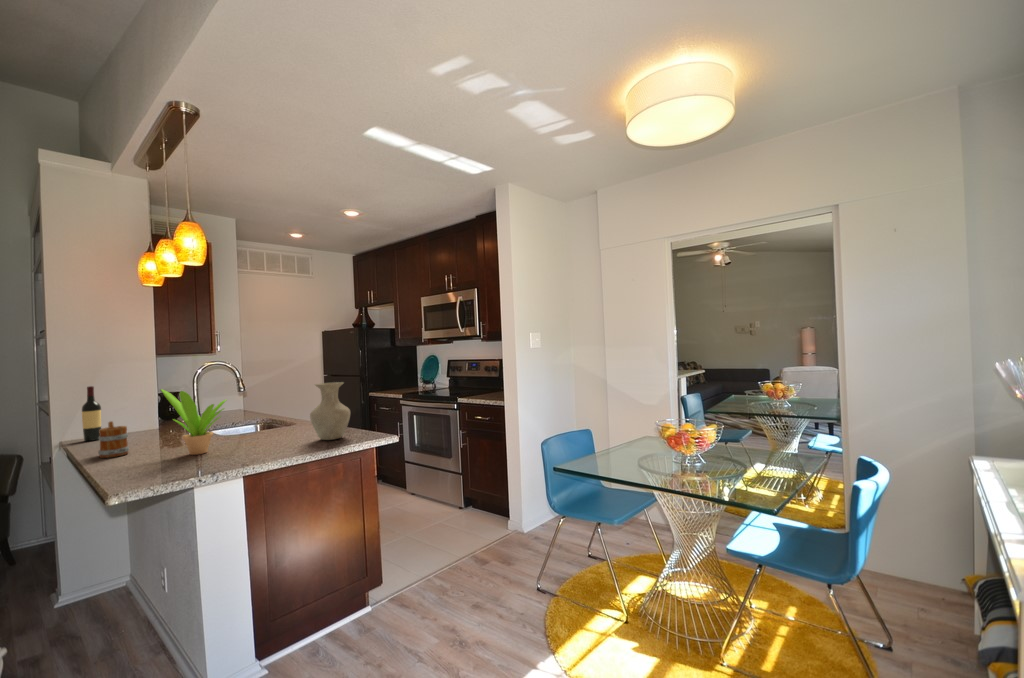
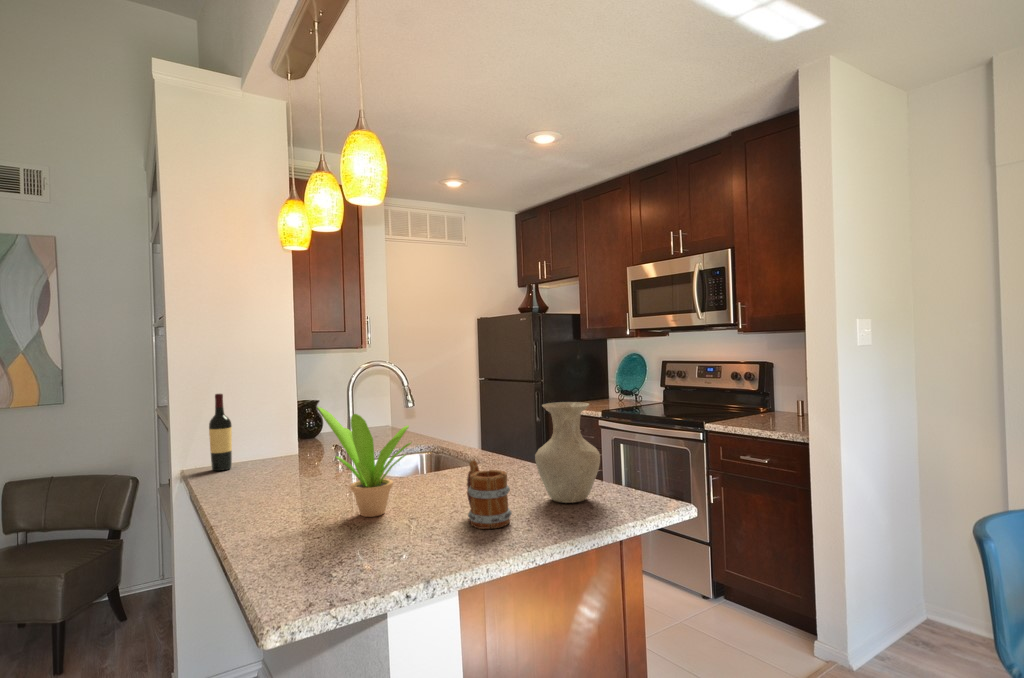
mug: present [98,421,129,458] -> present [467,460,512,529]

